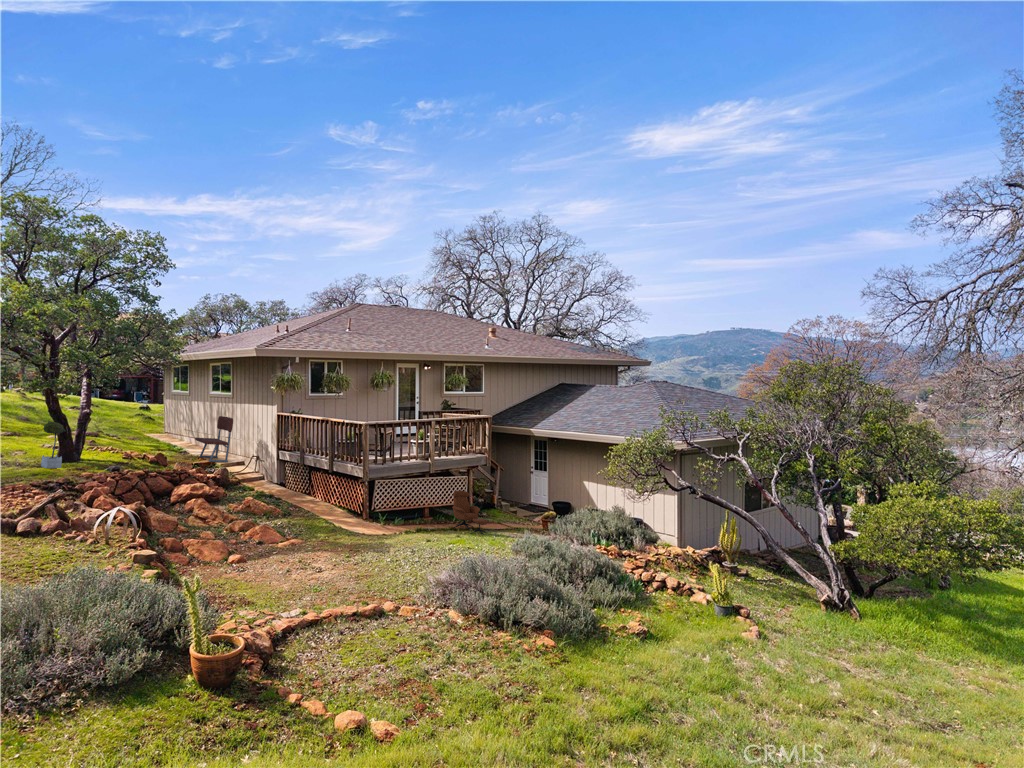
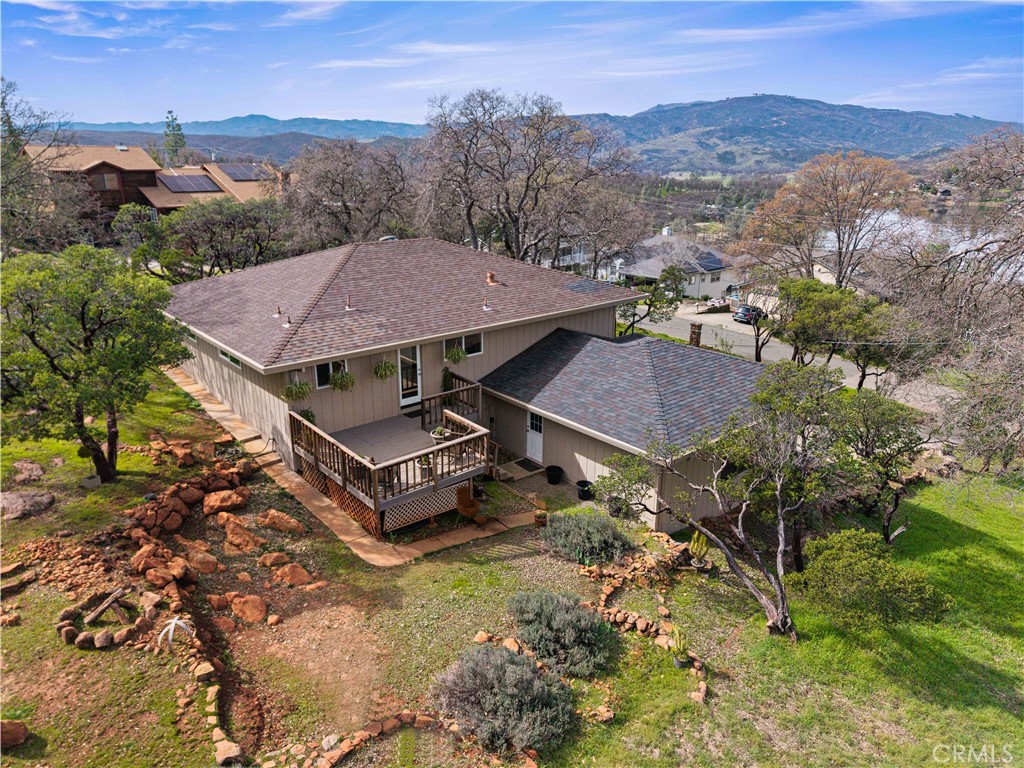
bench: present [195,416,233,462] -> none [213,384,247,434]

